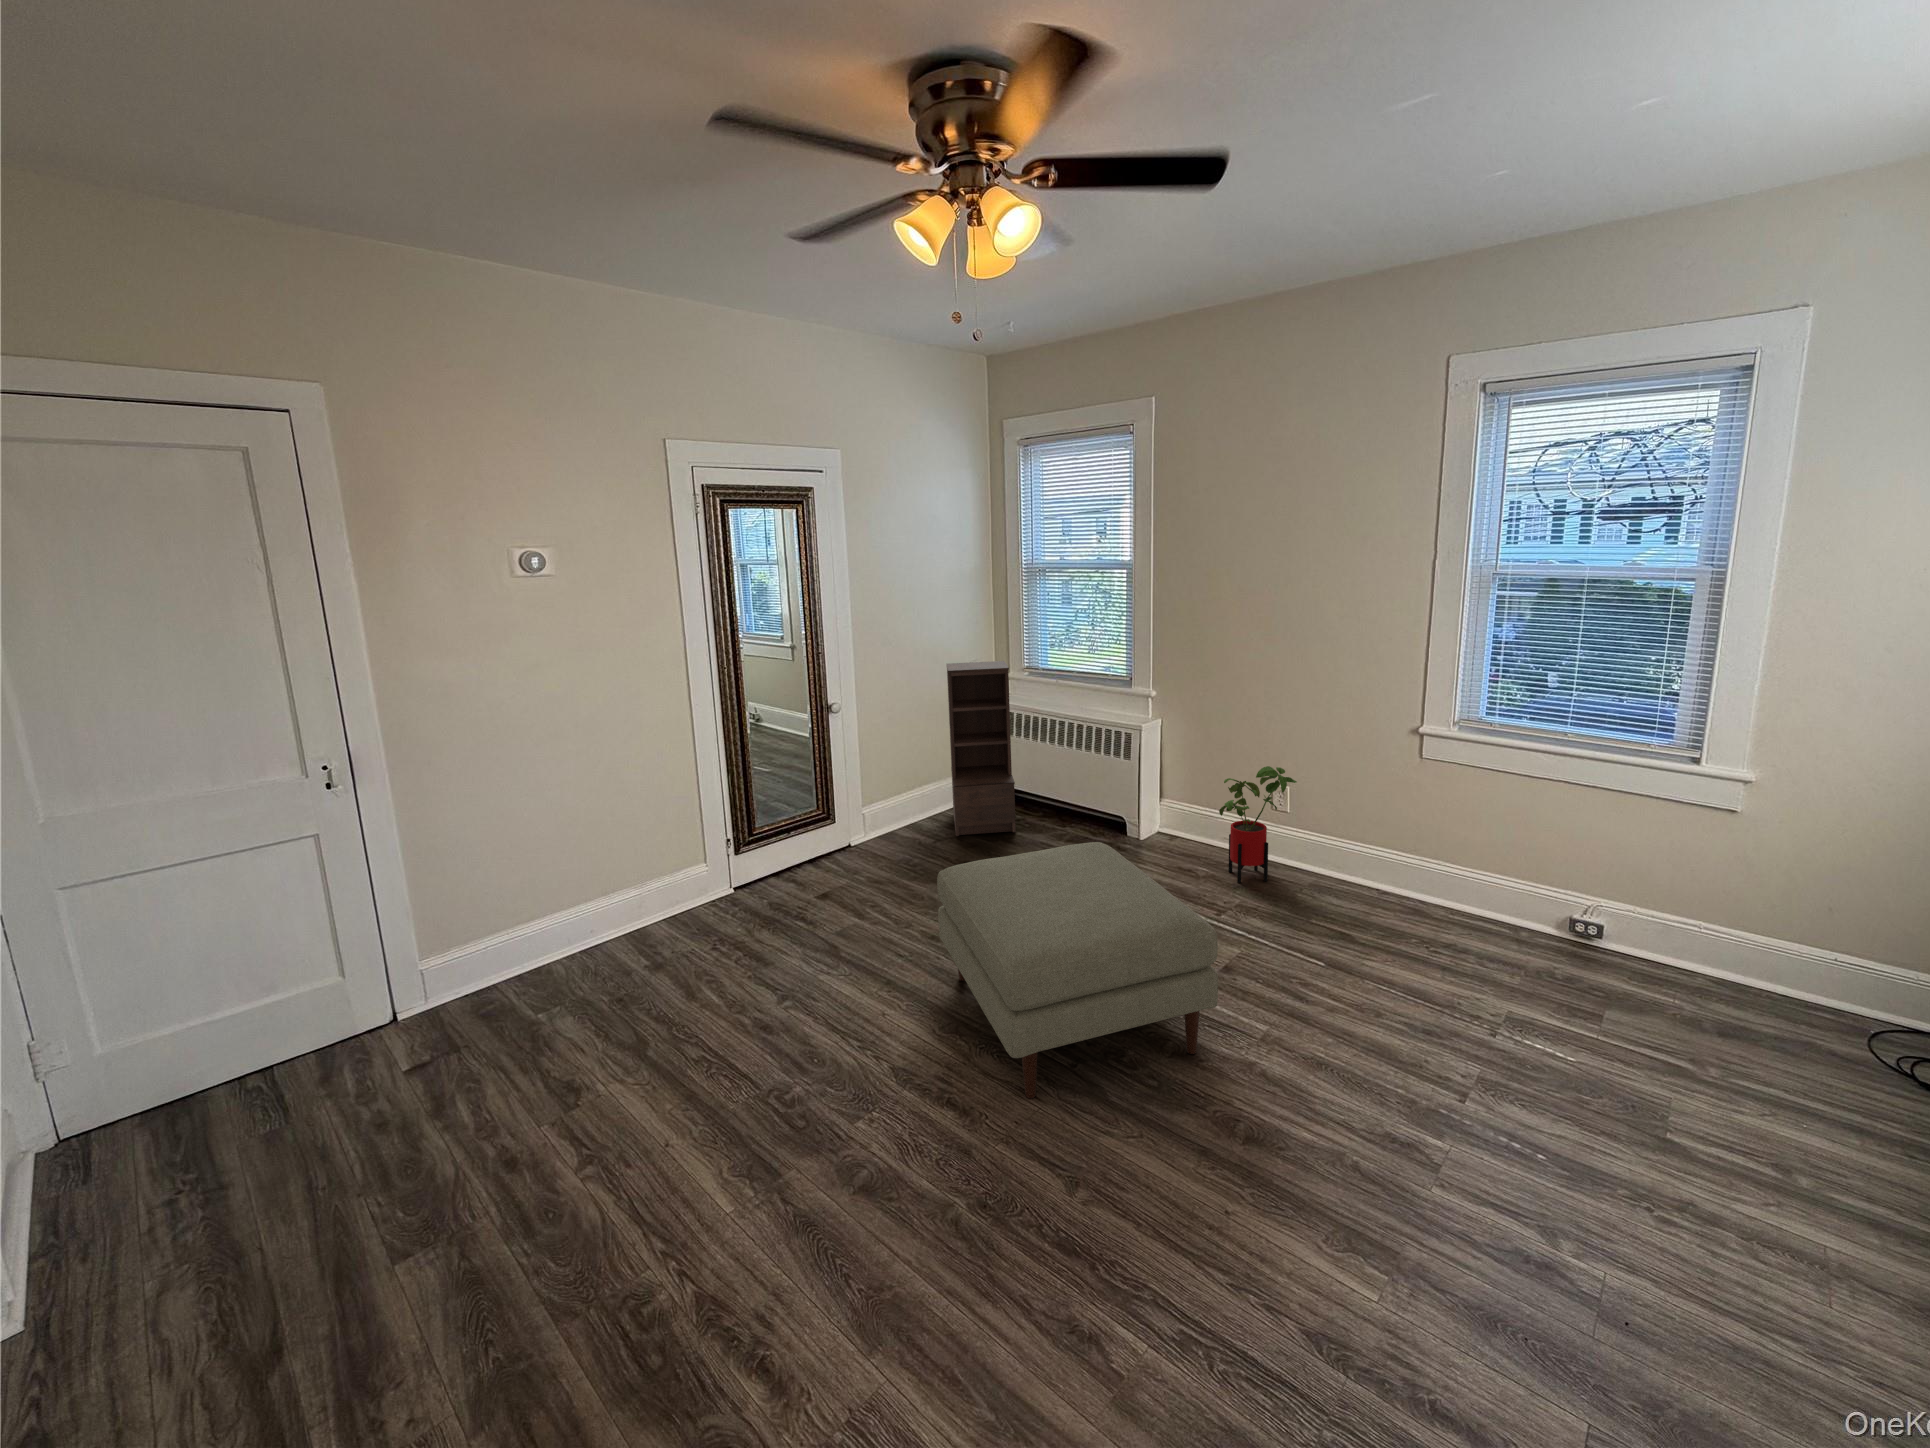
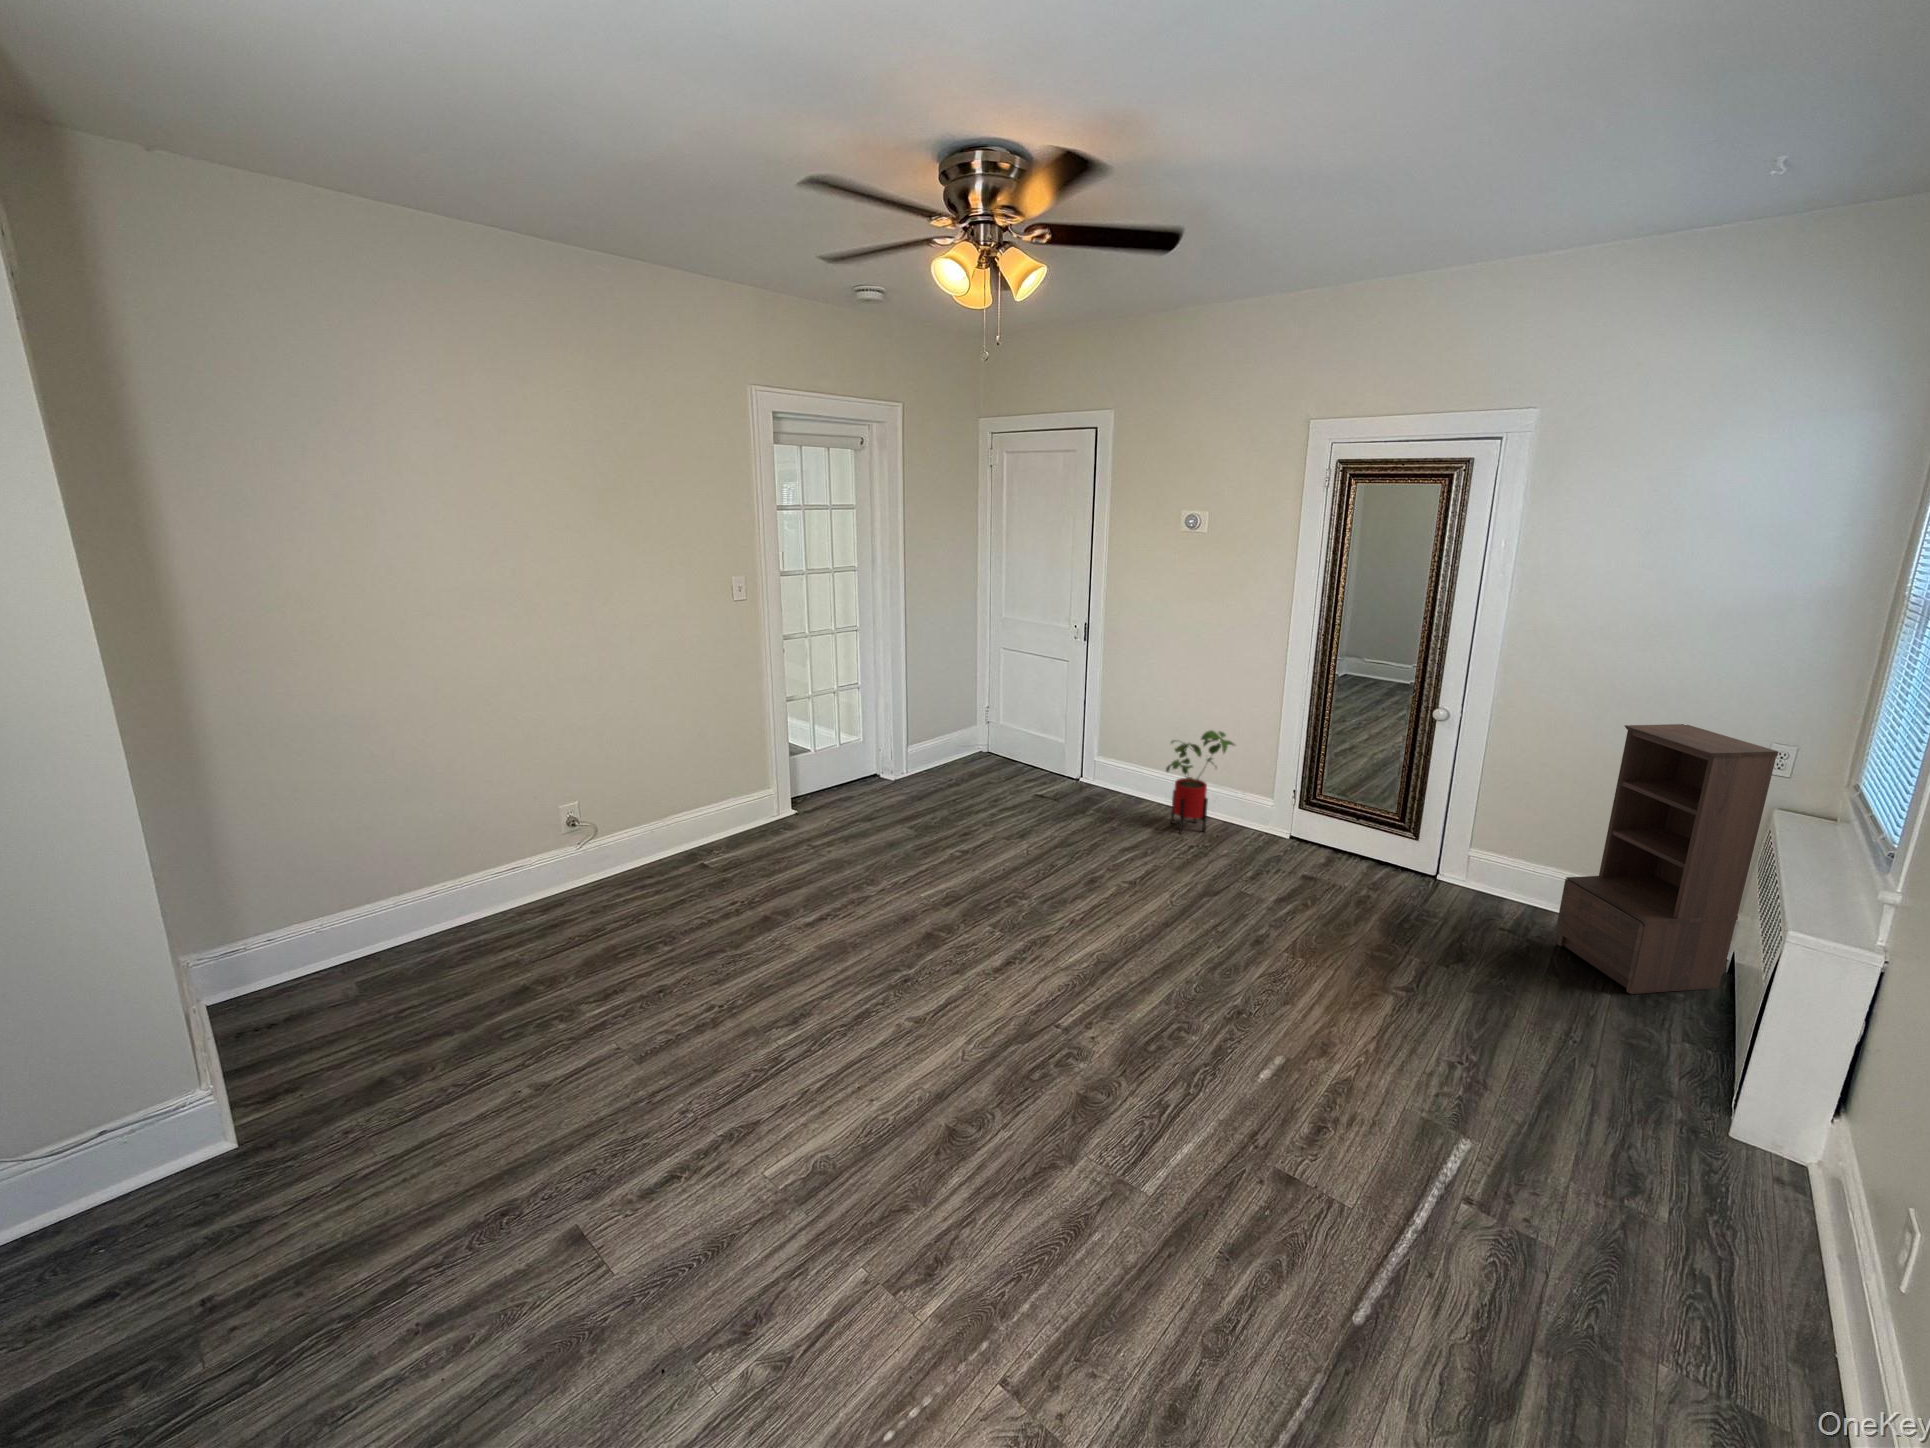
house plant: present [1219,766,1297,883] -> present [1166,730,1236,833]
ottoman: present [937,842,1218,1098] -> none [1001,851,1332,1113]

